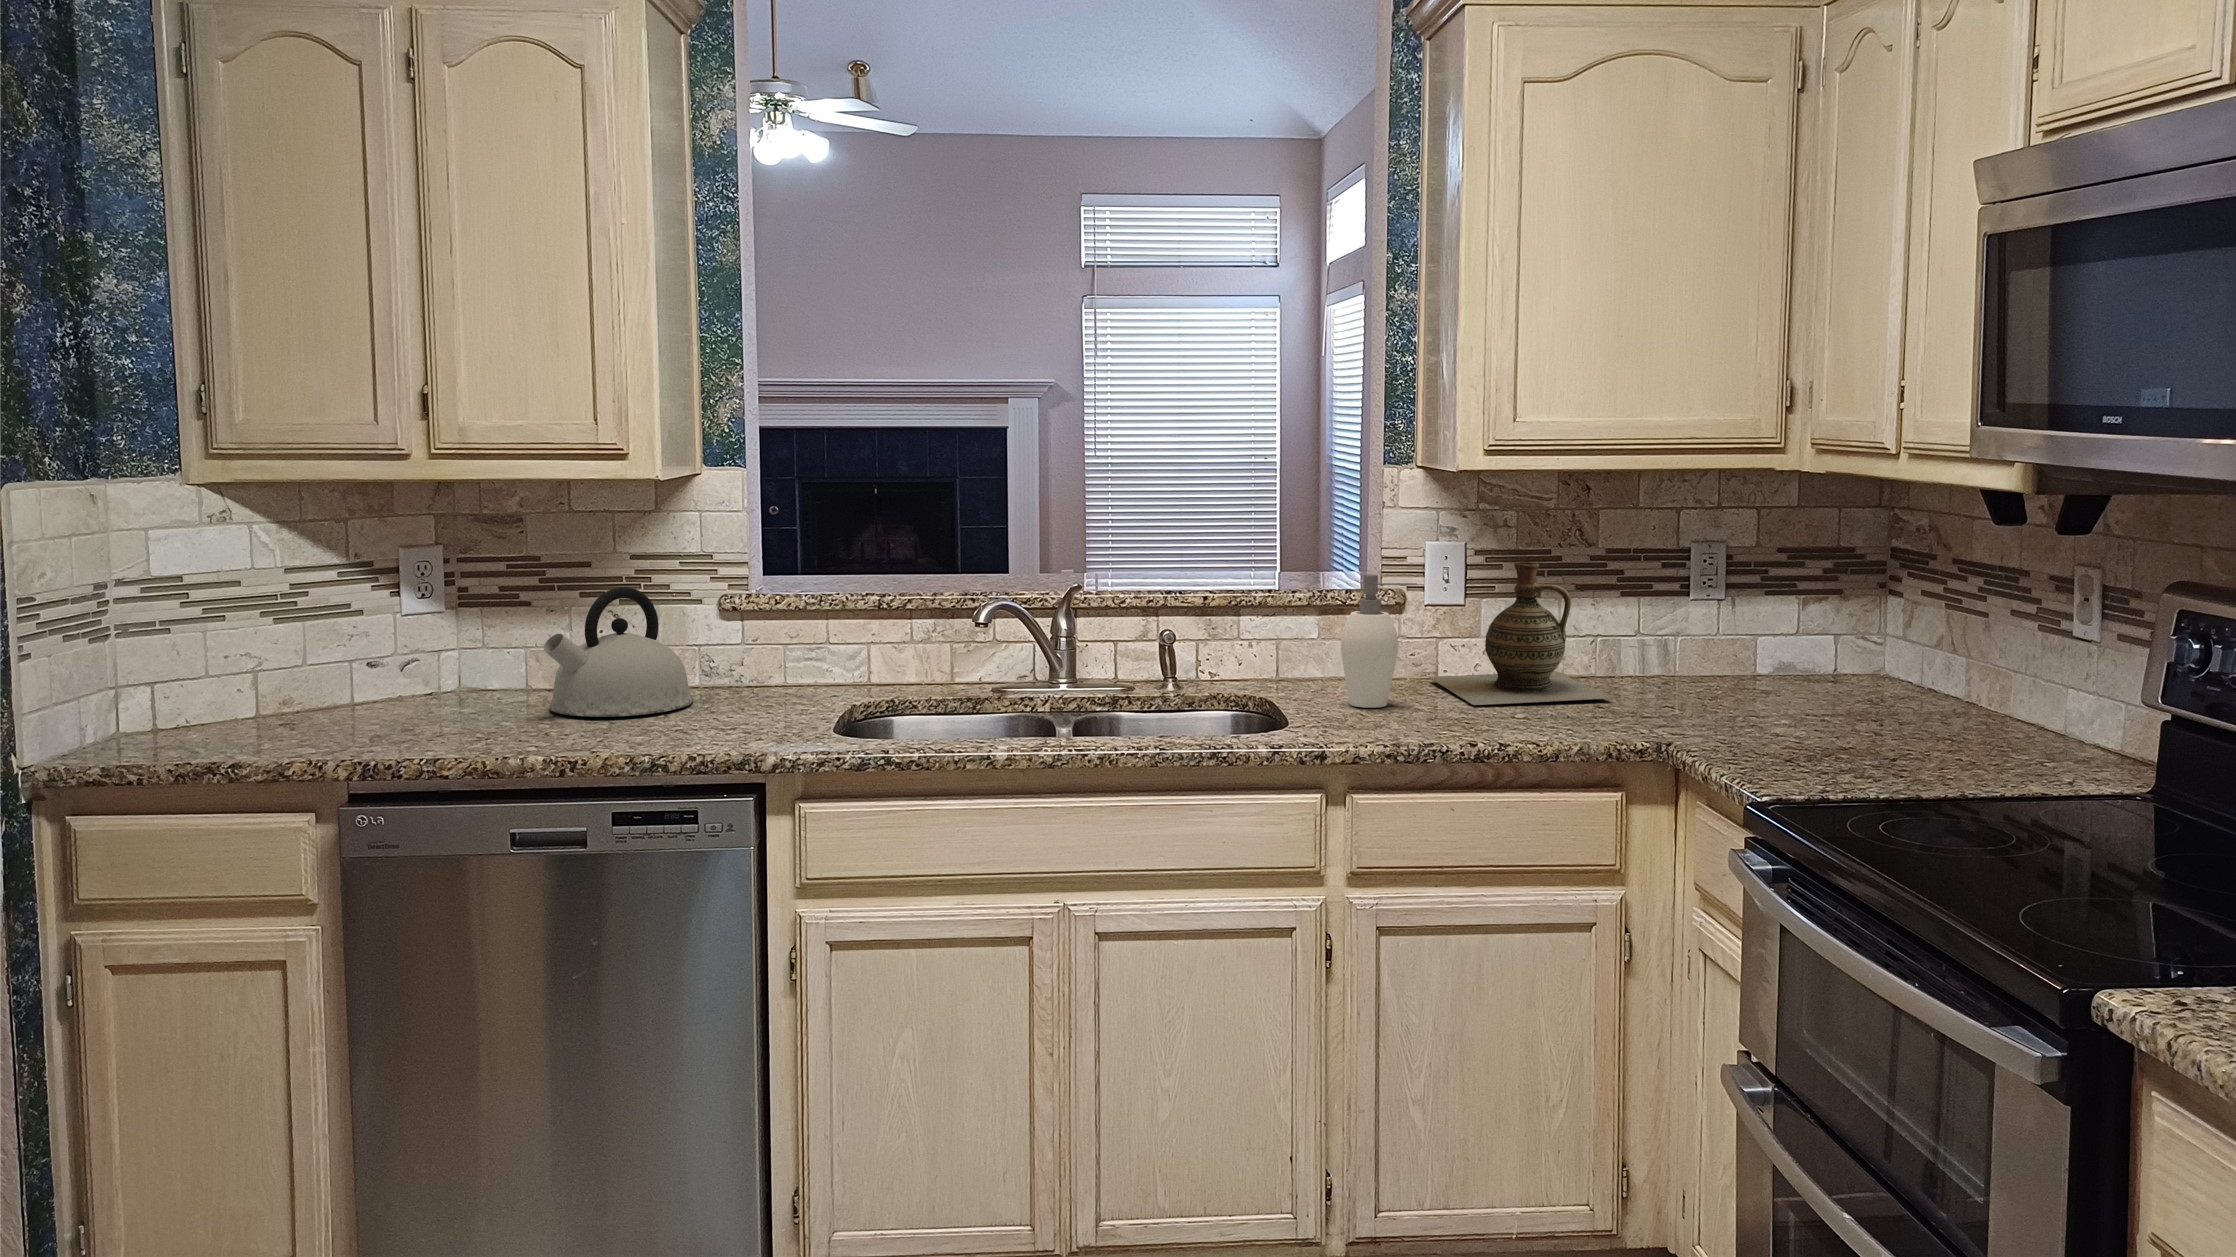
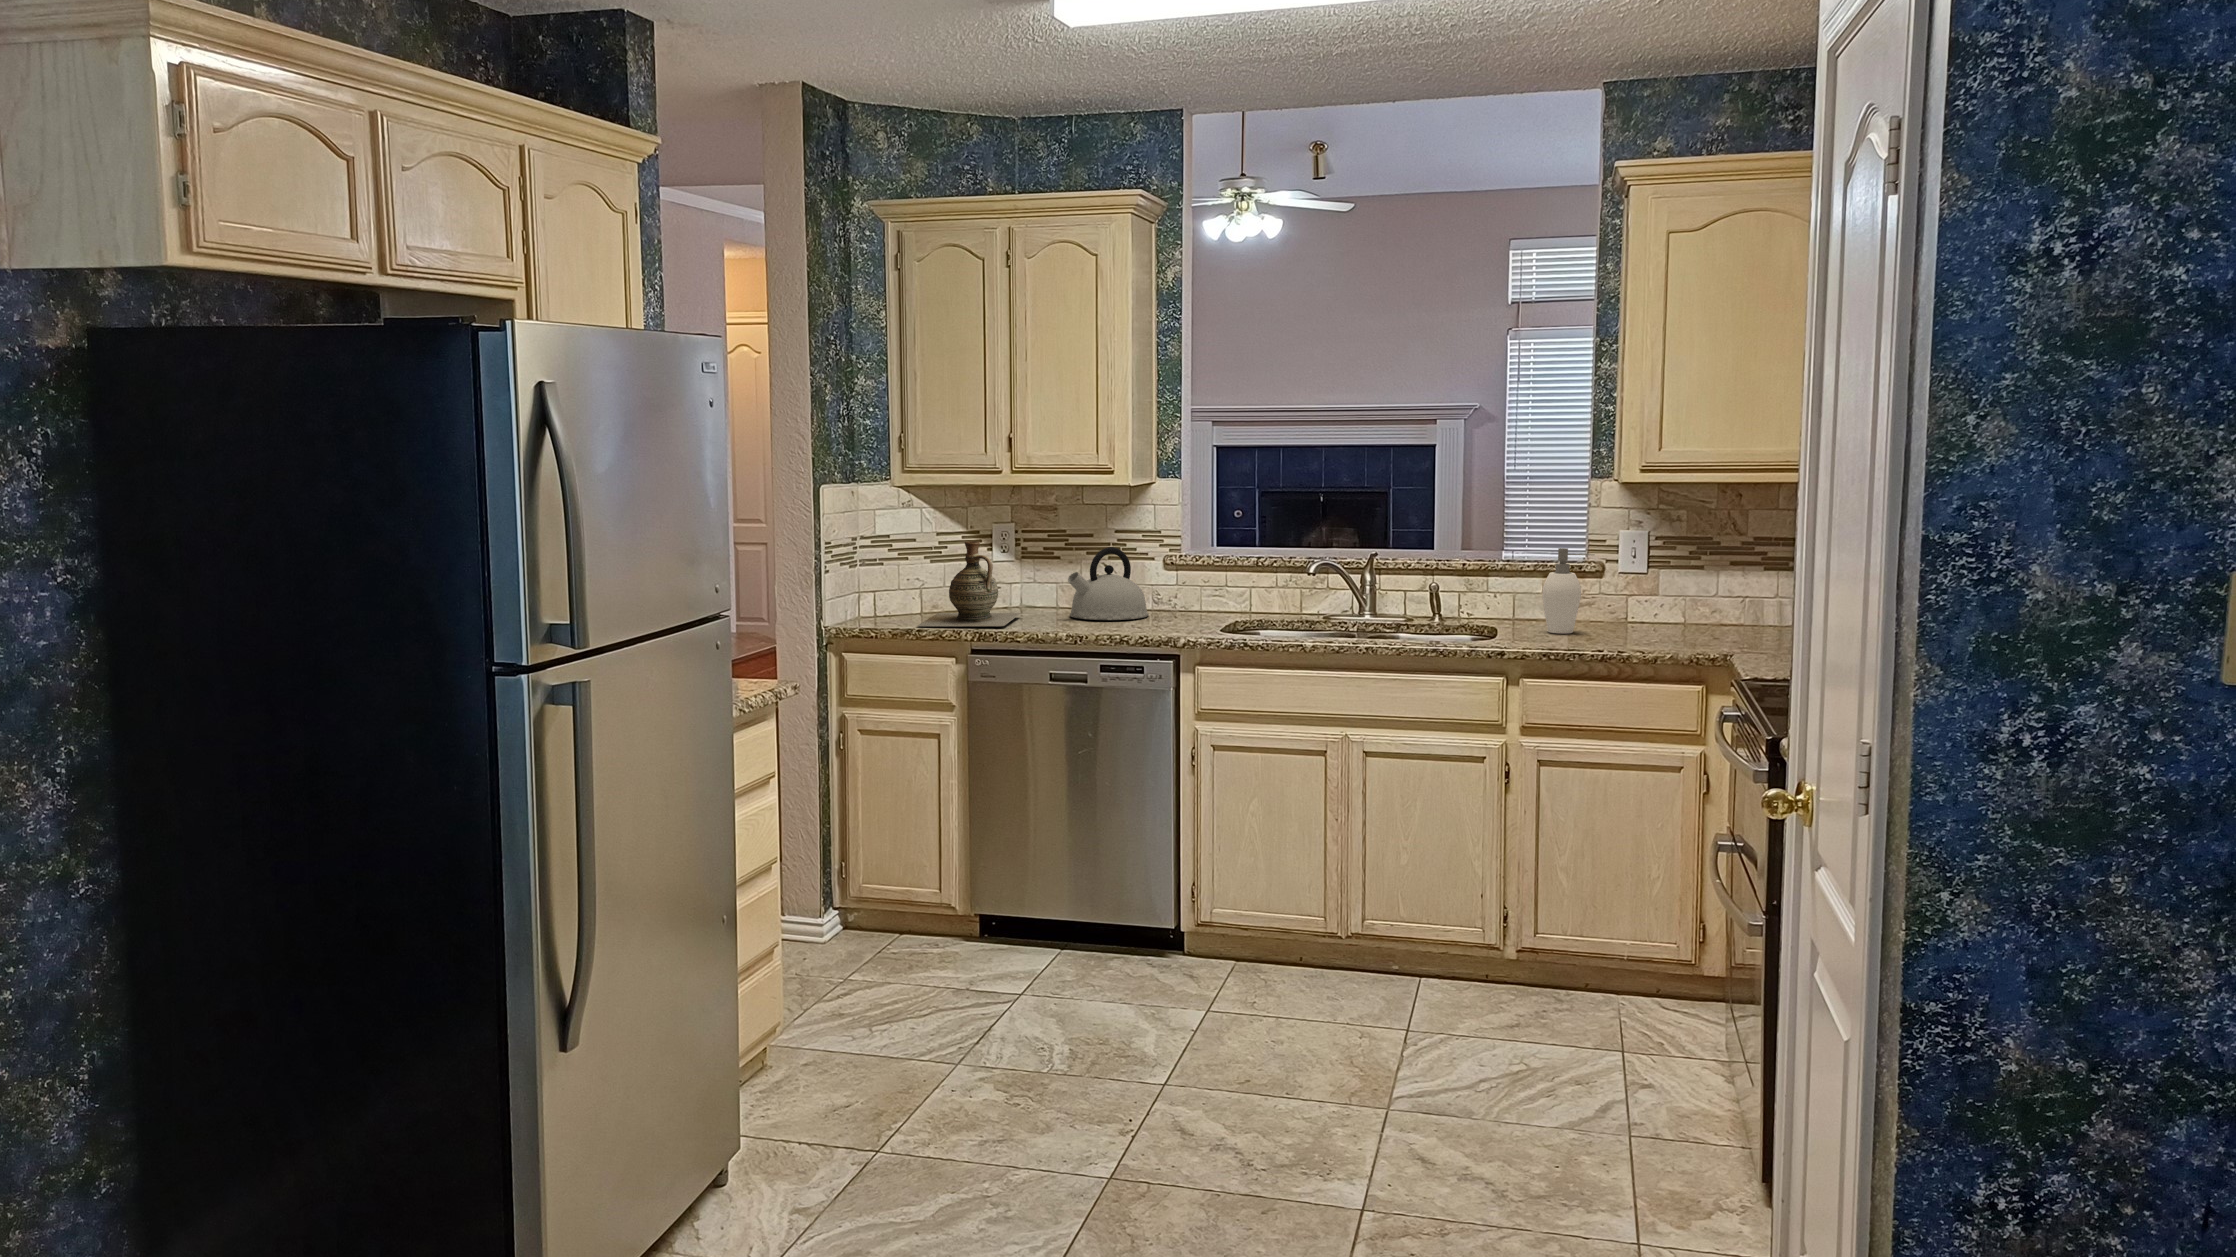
ceramic jug: present [1429,562,1610,705] -> present [917,541,1021,626]

